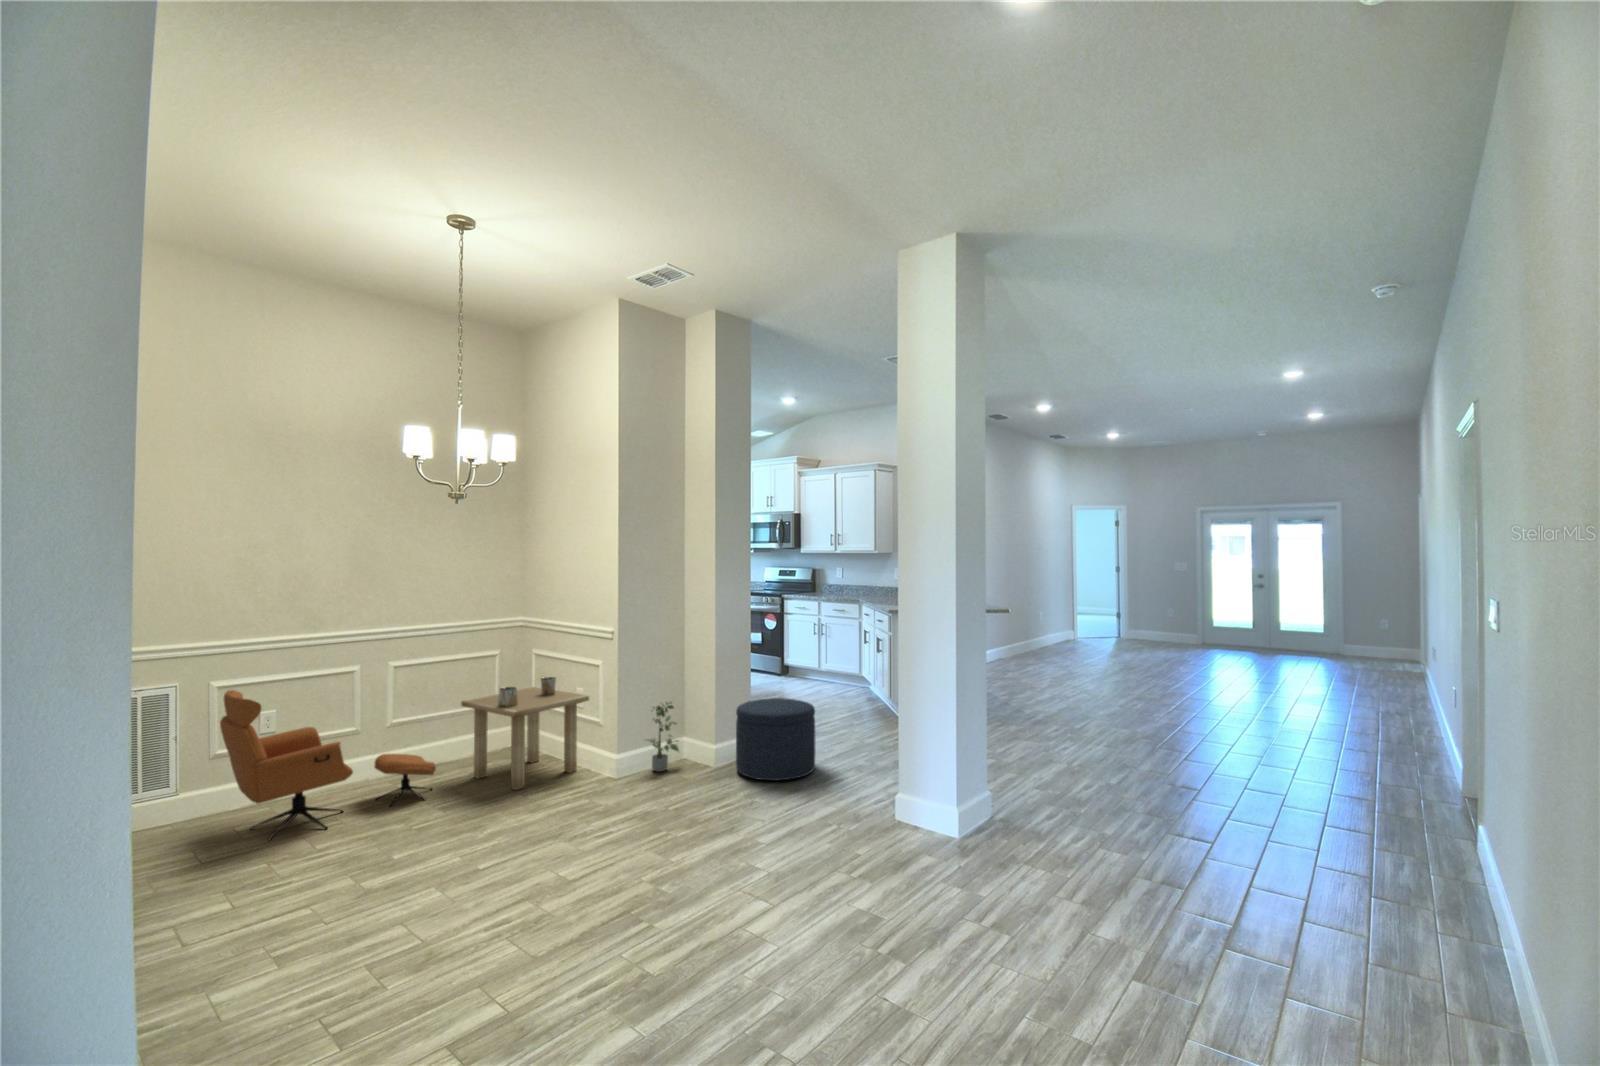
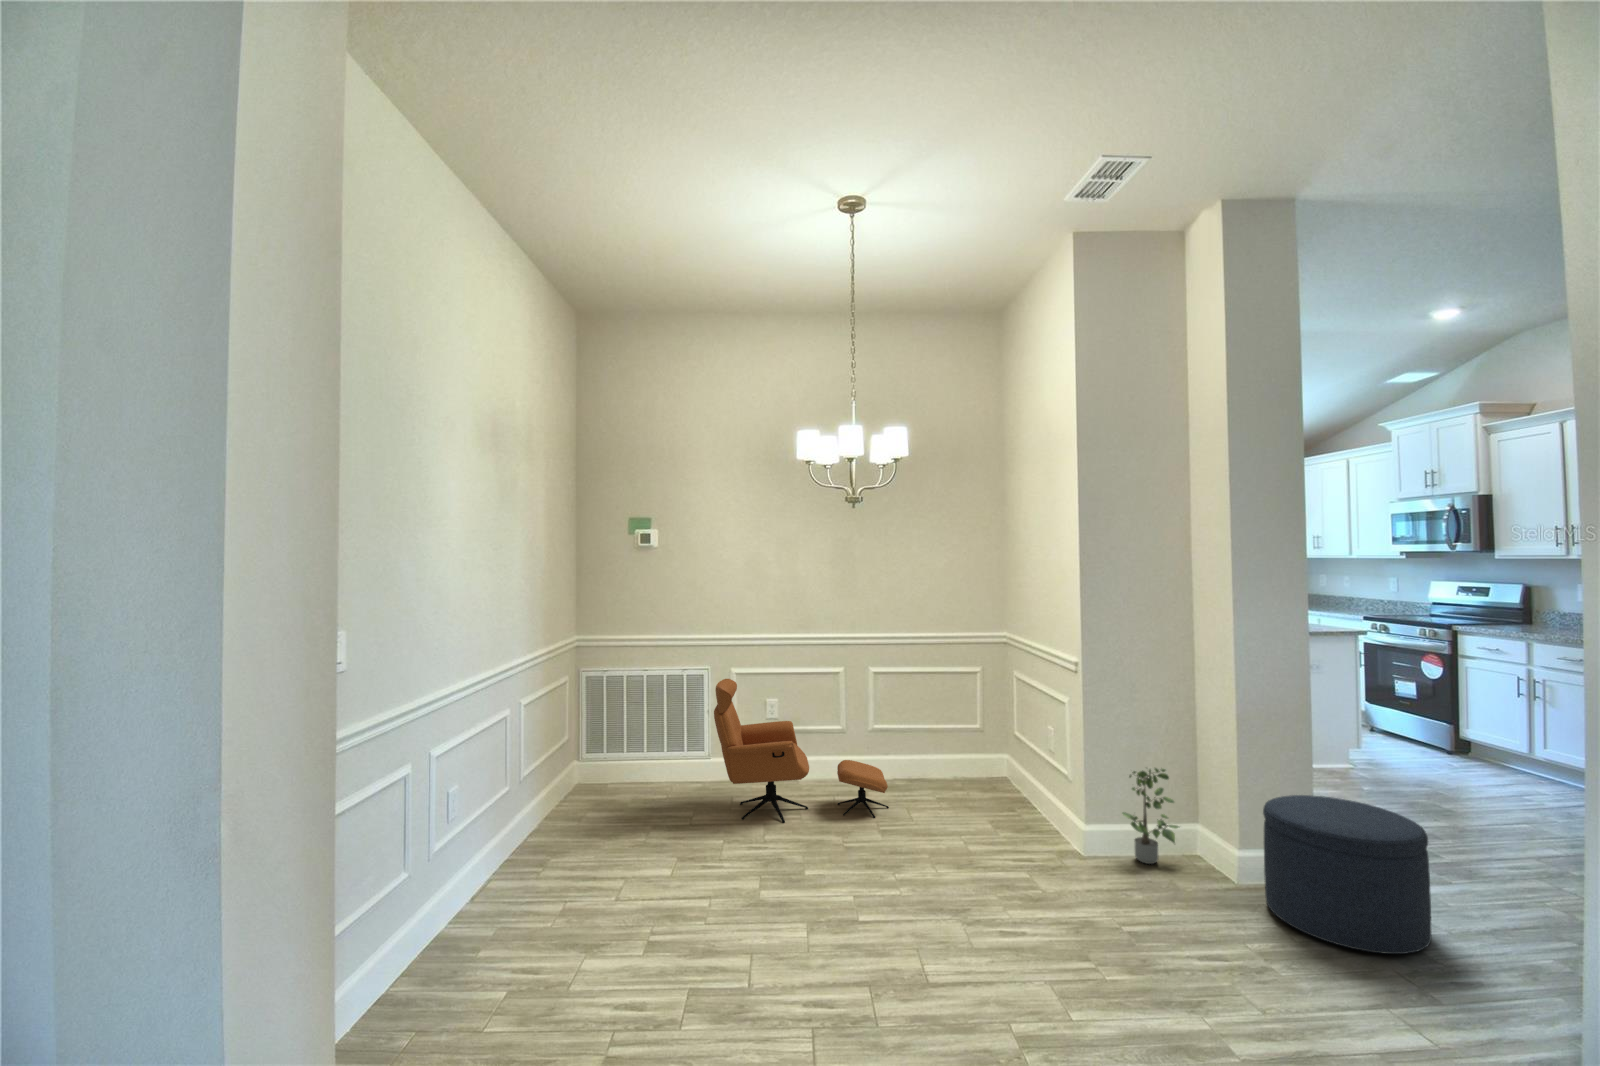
side table: present [461,677,589,790] -> none [920,707,1054,834]

